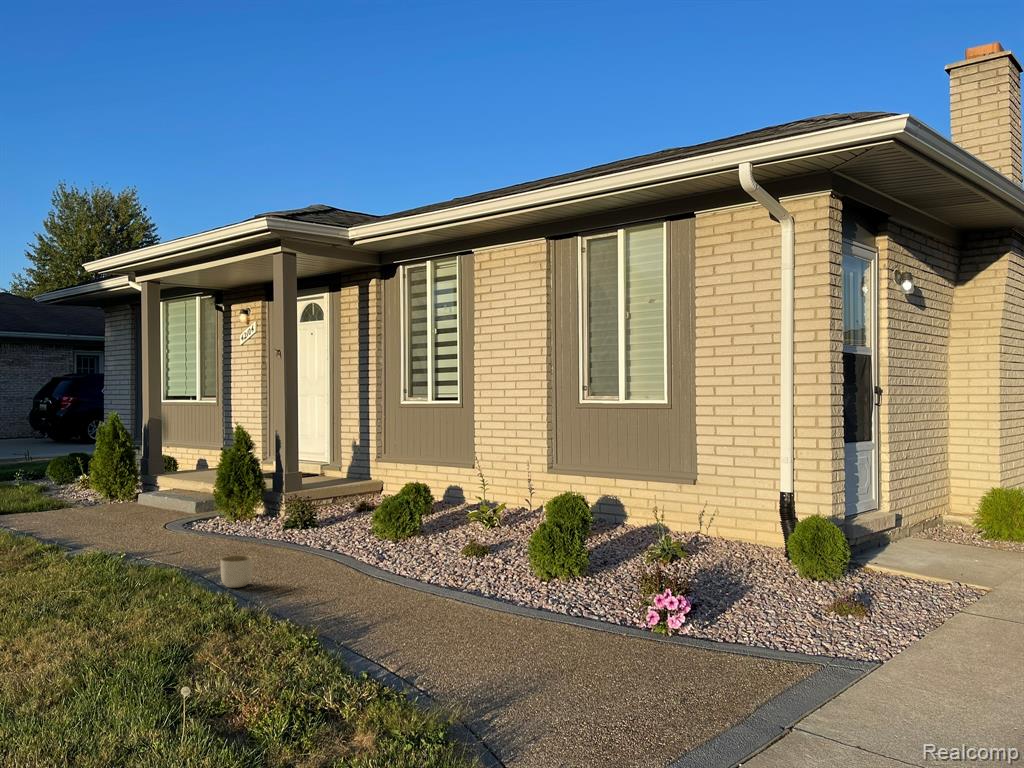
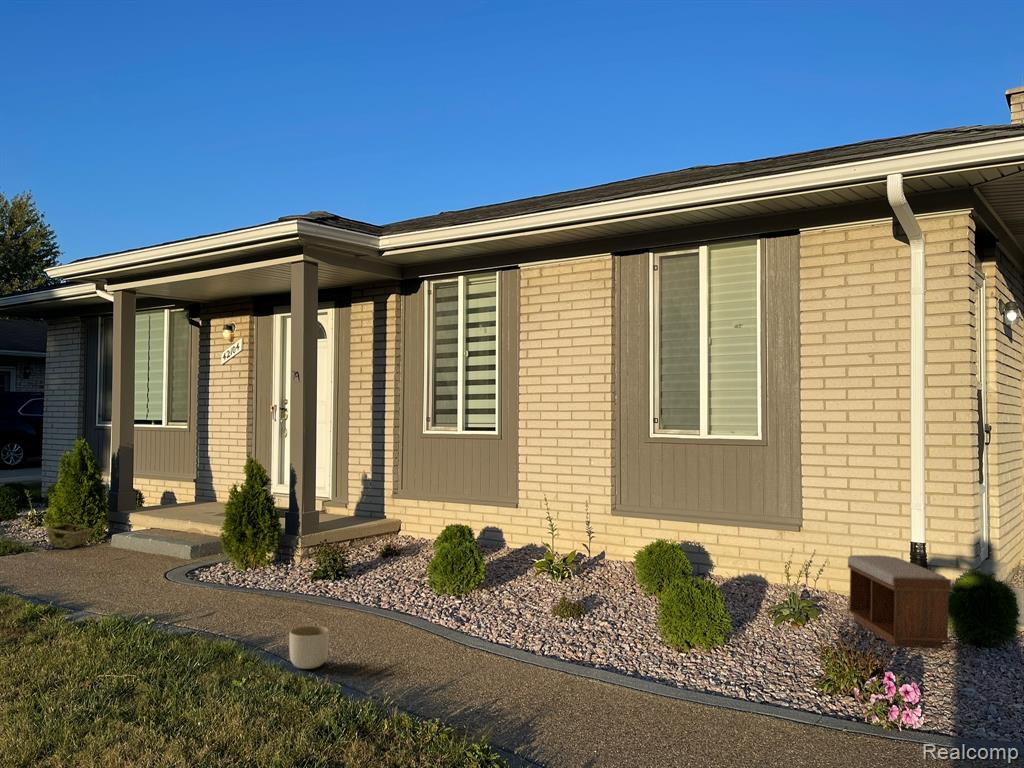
woven basket: none [82,484,123,505] -> present [47,524,93,549]
bench: none [726,503,790,580] -> present [847,555,951,647]

